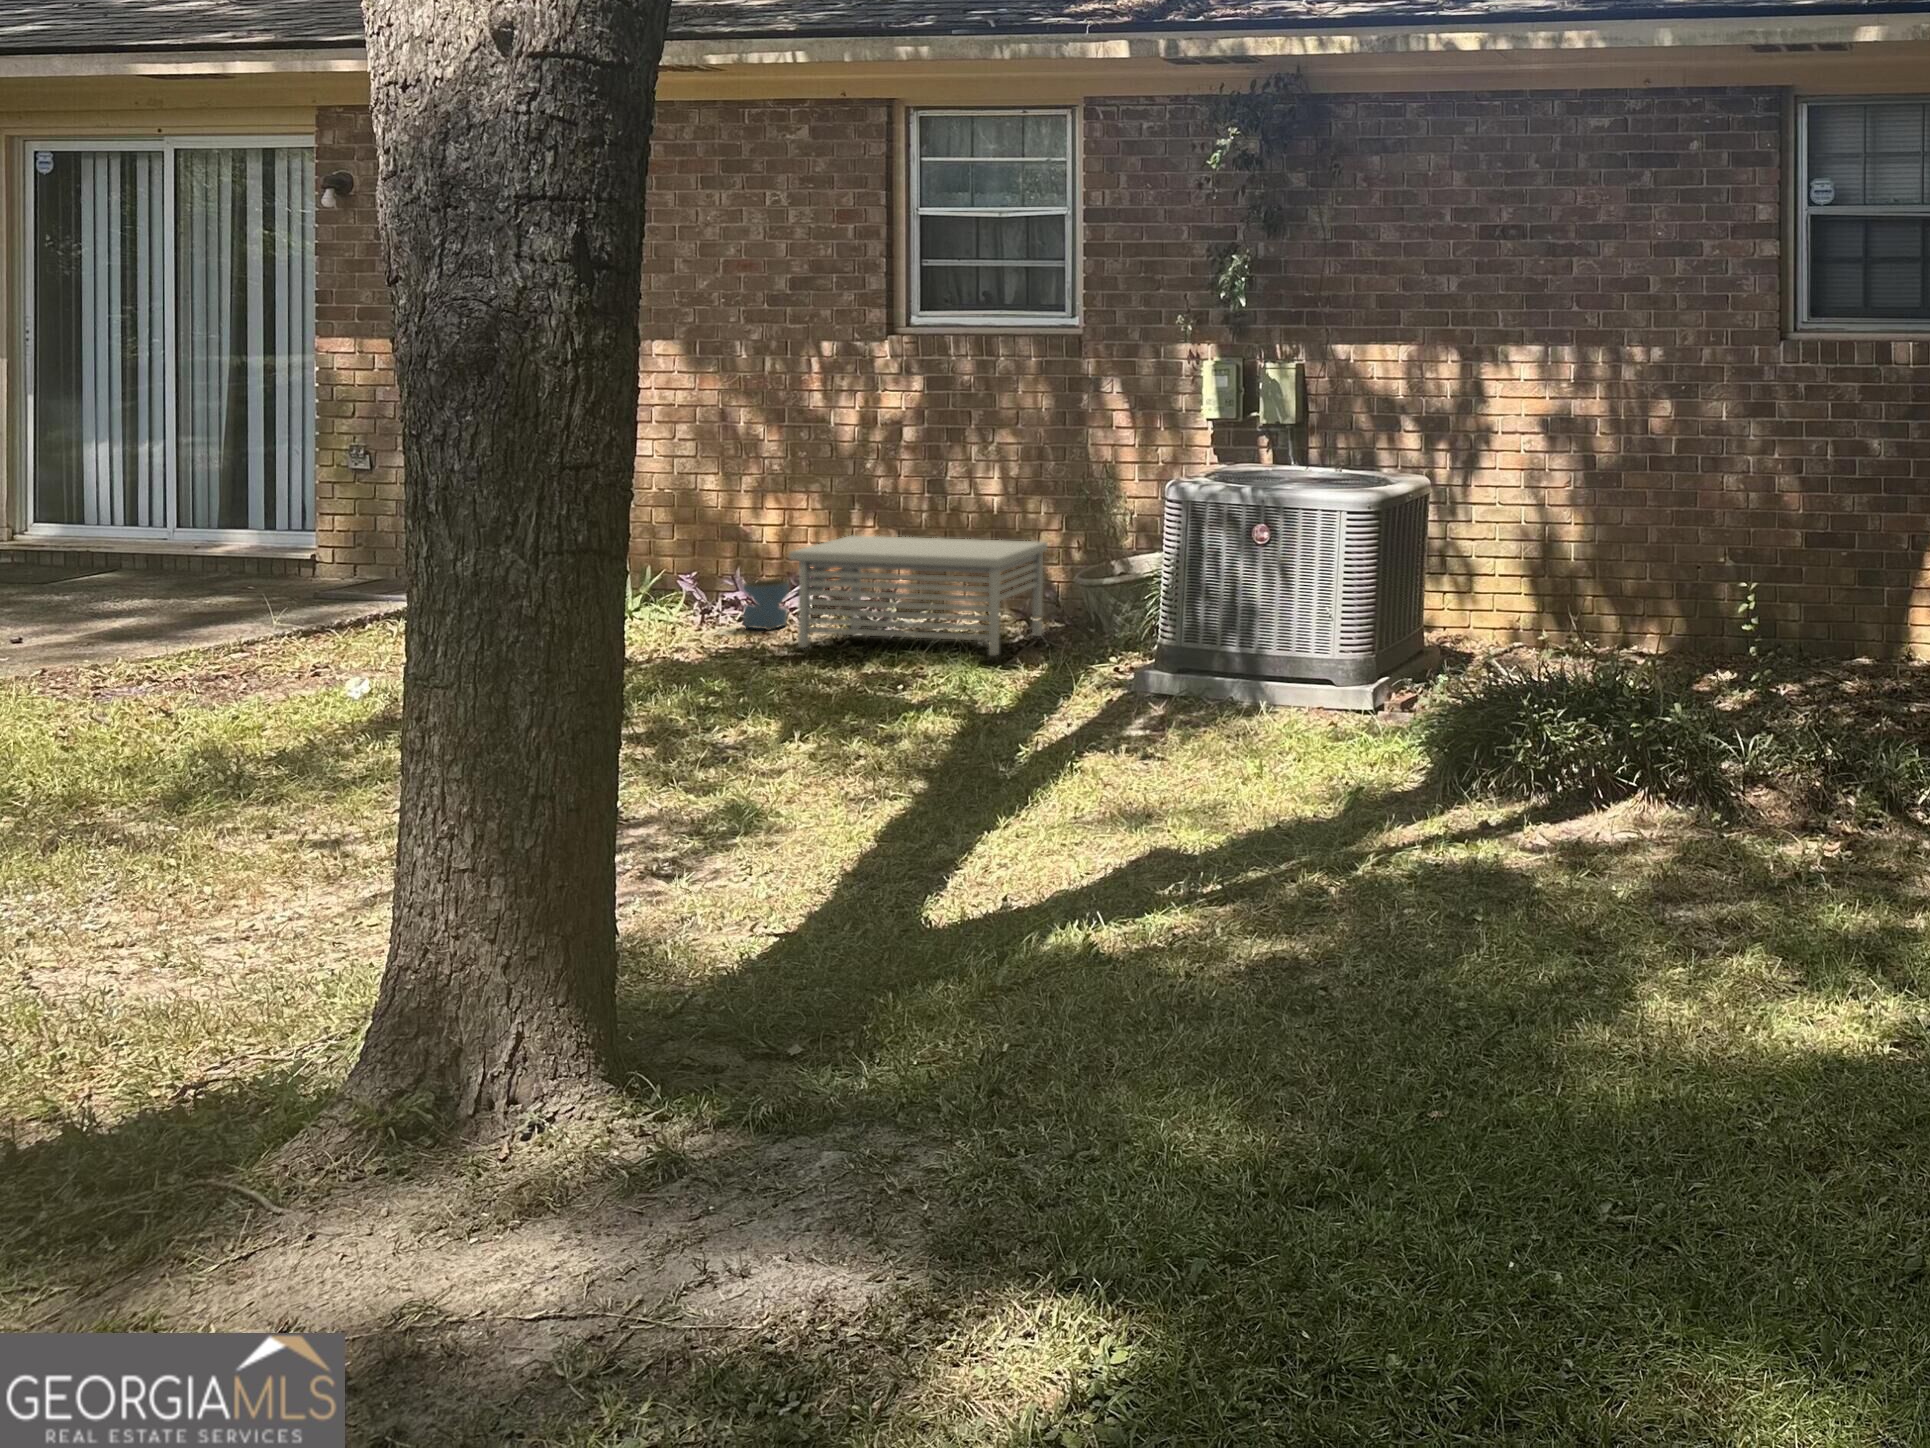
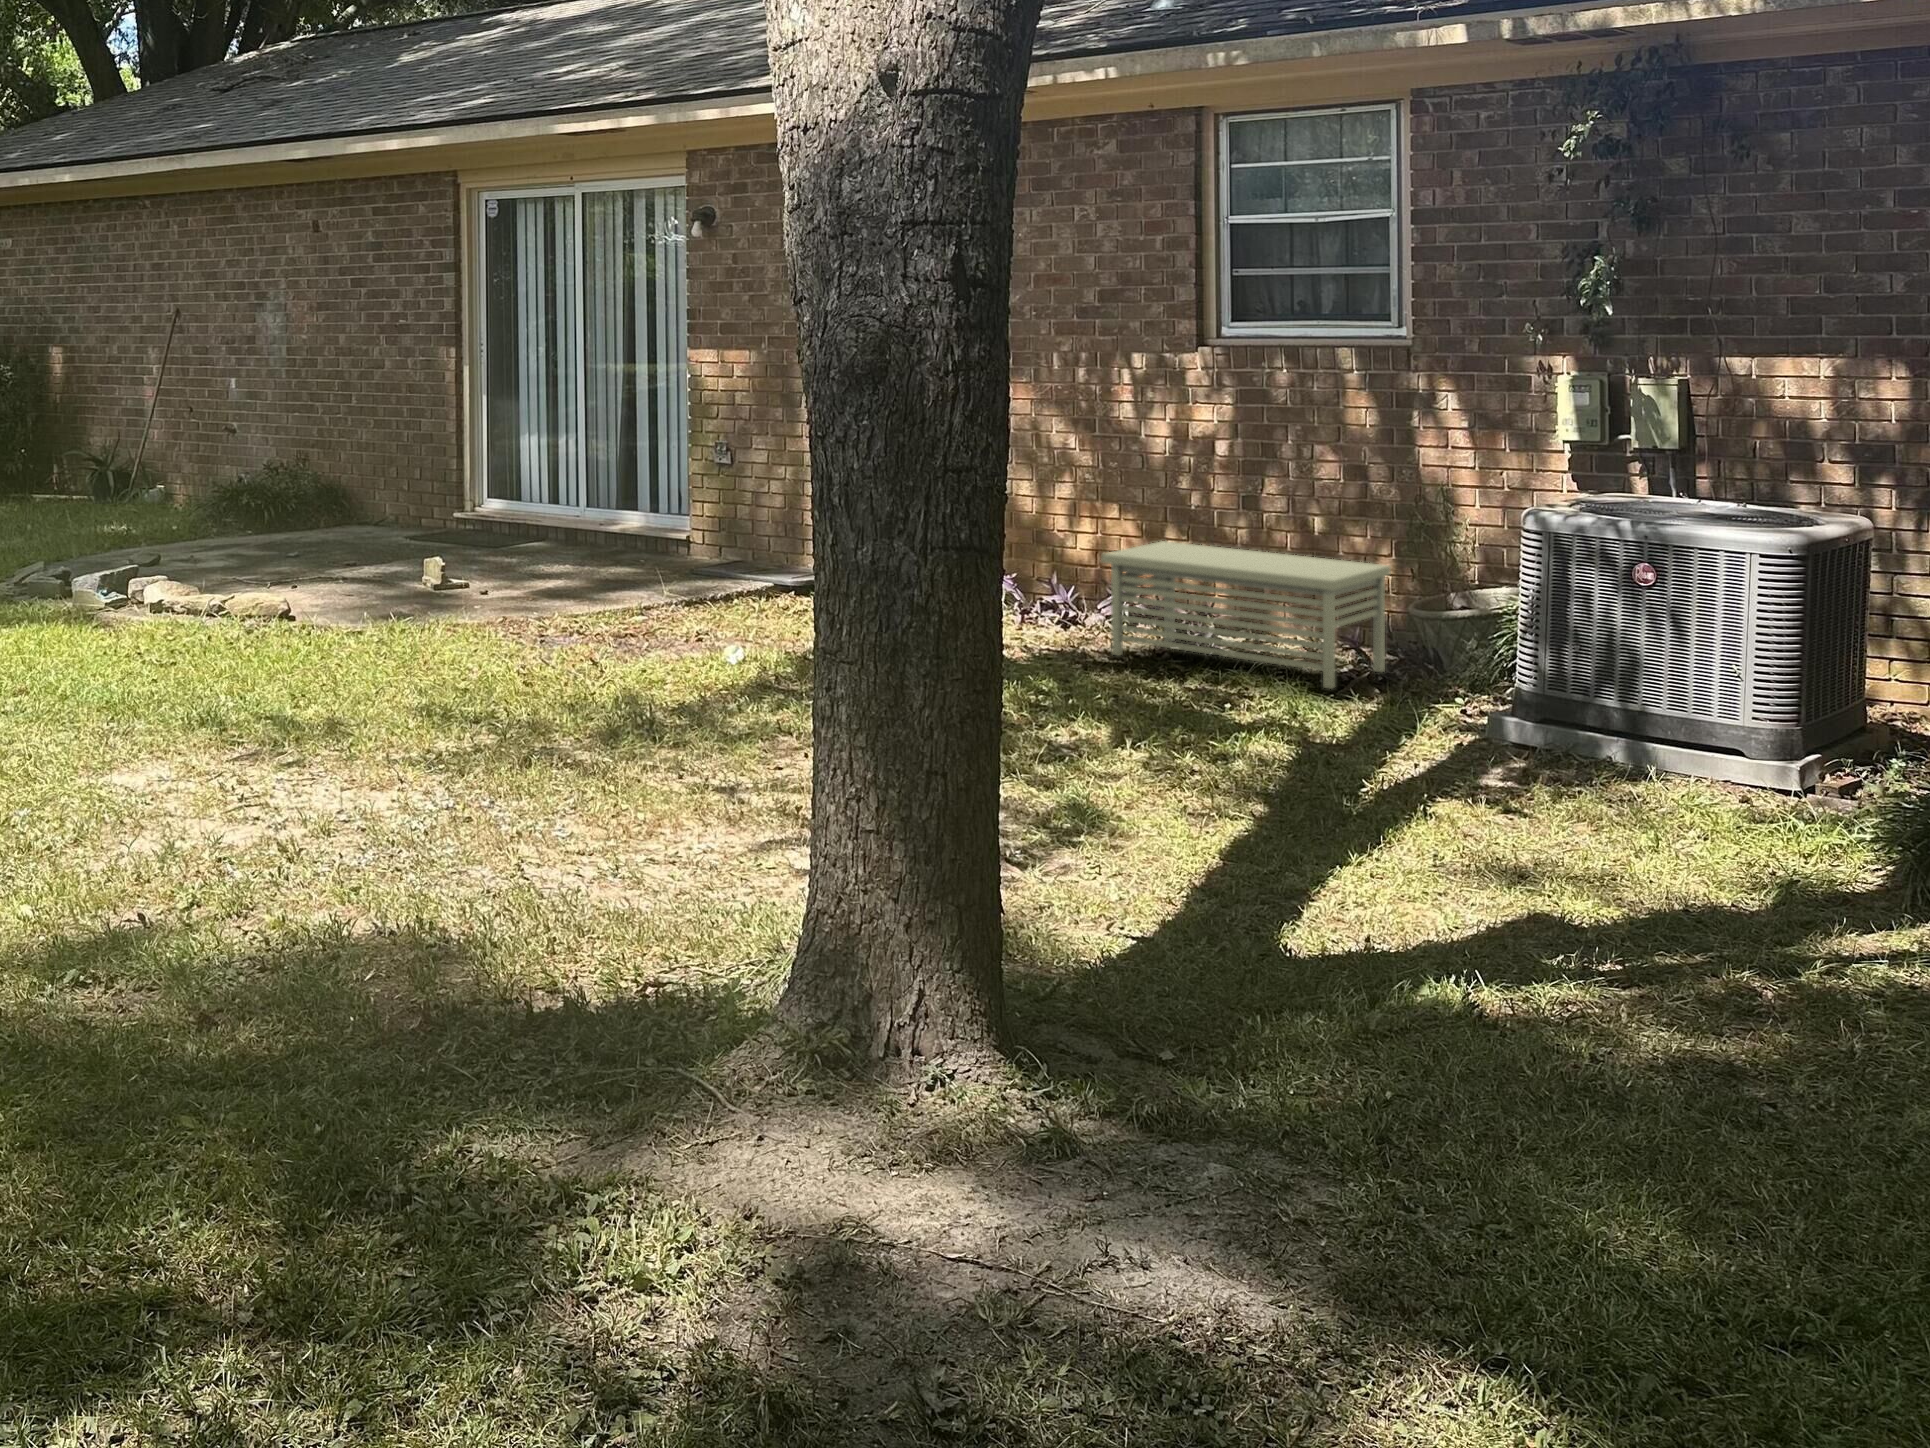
planter: present [742,579,789,630] -> none [1052,580,1098,633]

